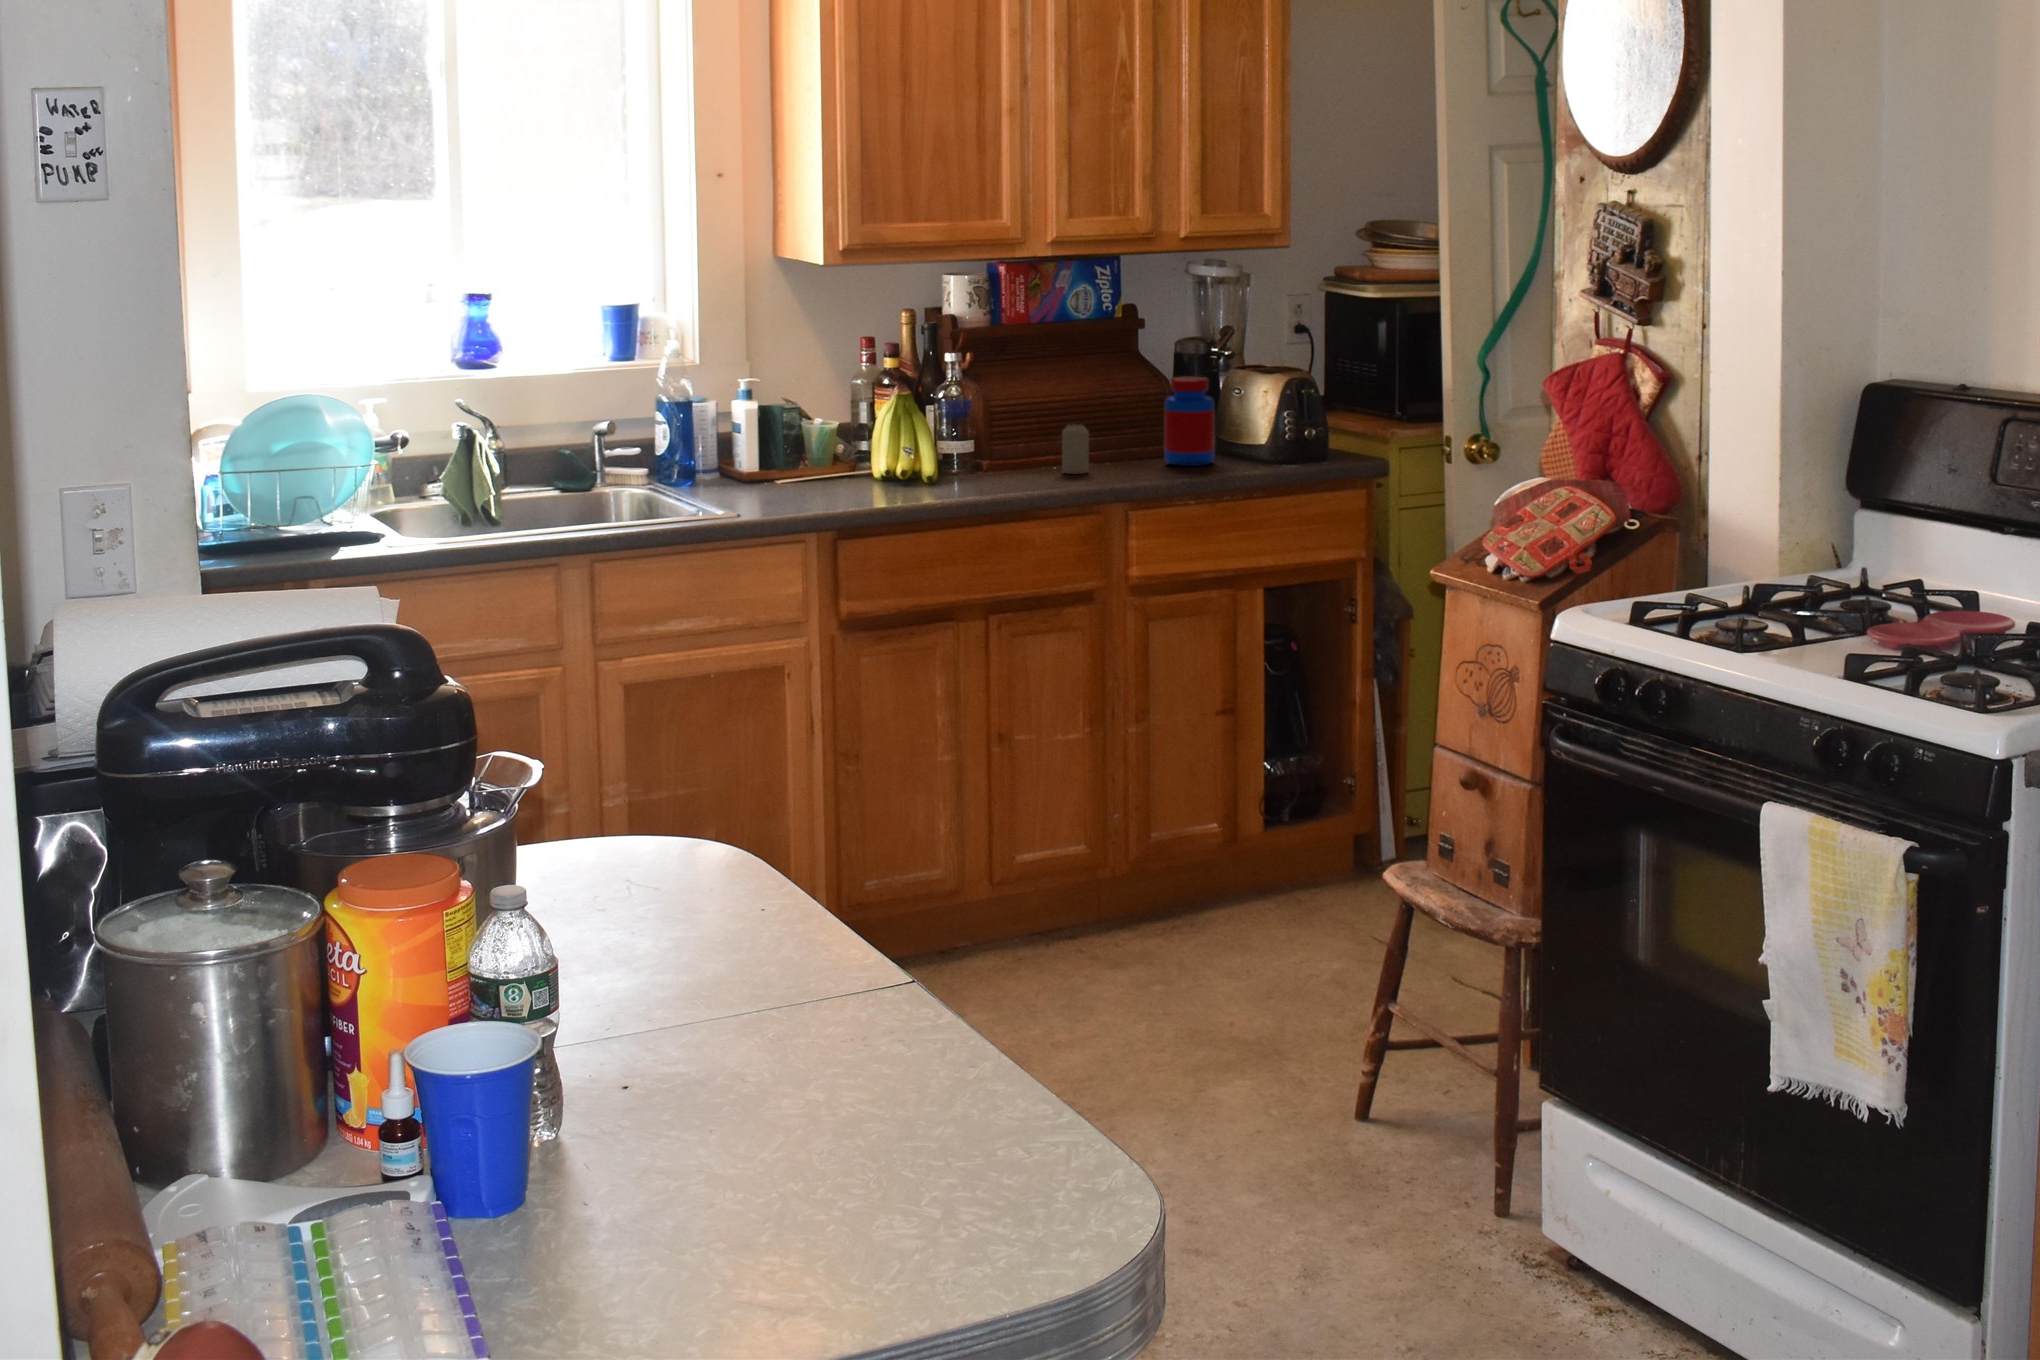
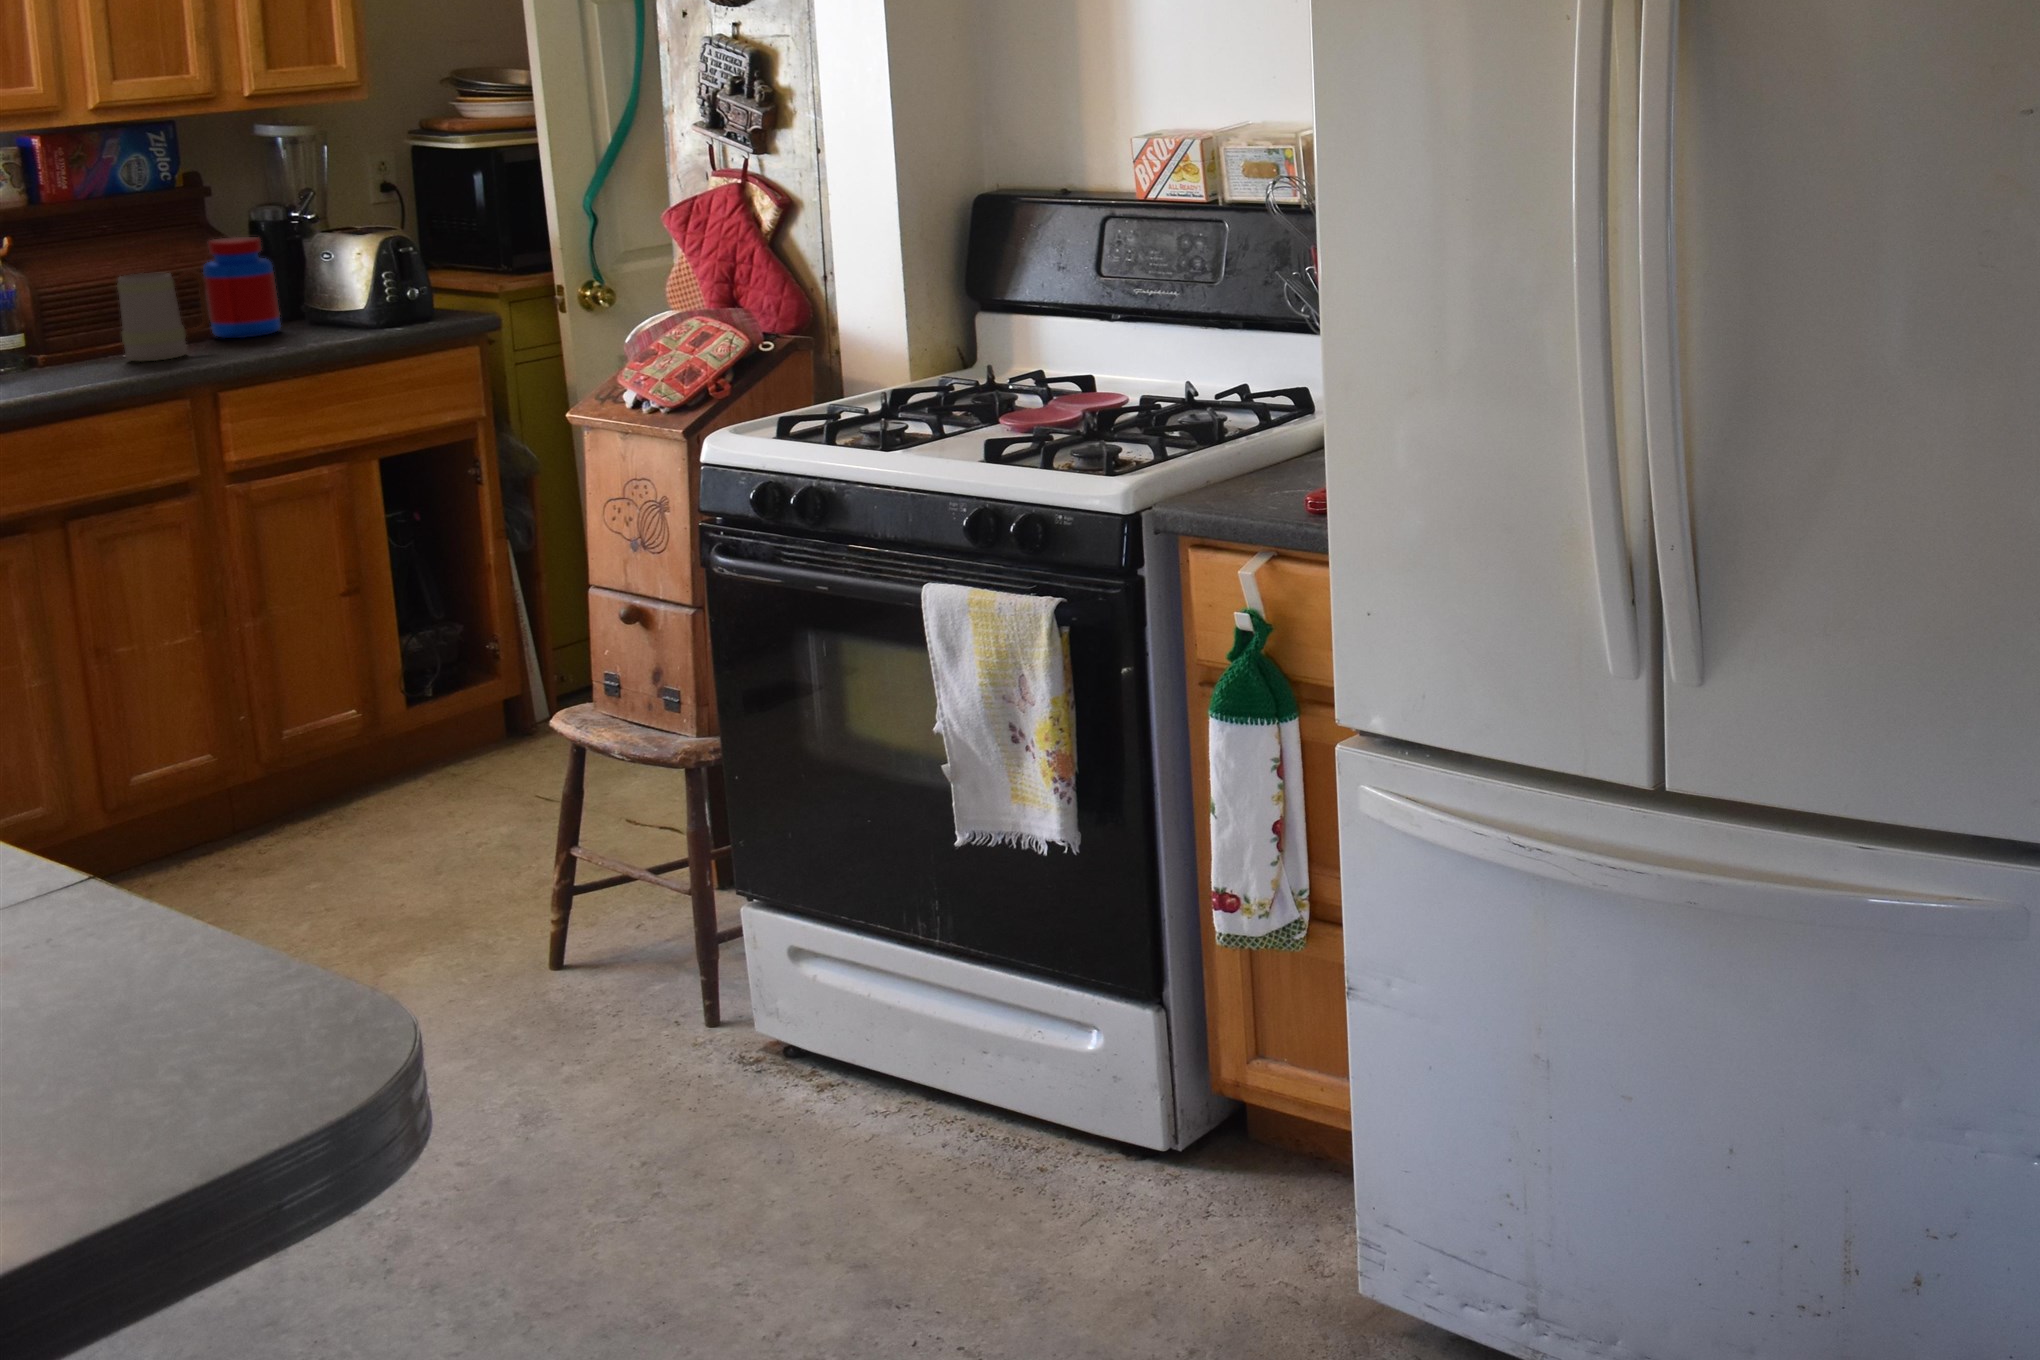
mug: none [1104,403,1167,479] -> present [117,270,210,361]
candle: present [1062,424,1089,474] -> none [55,303,102,362]

